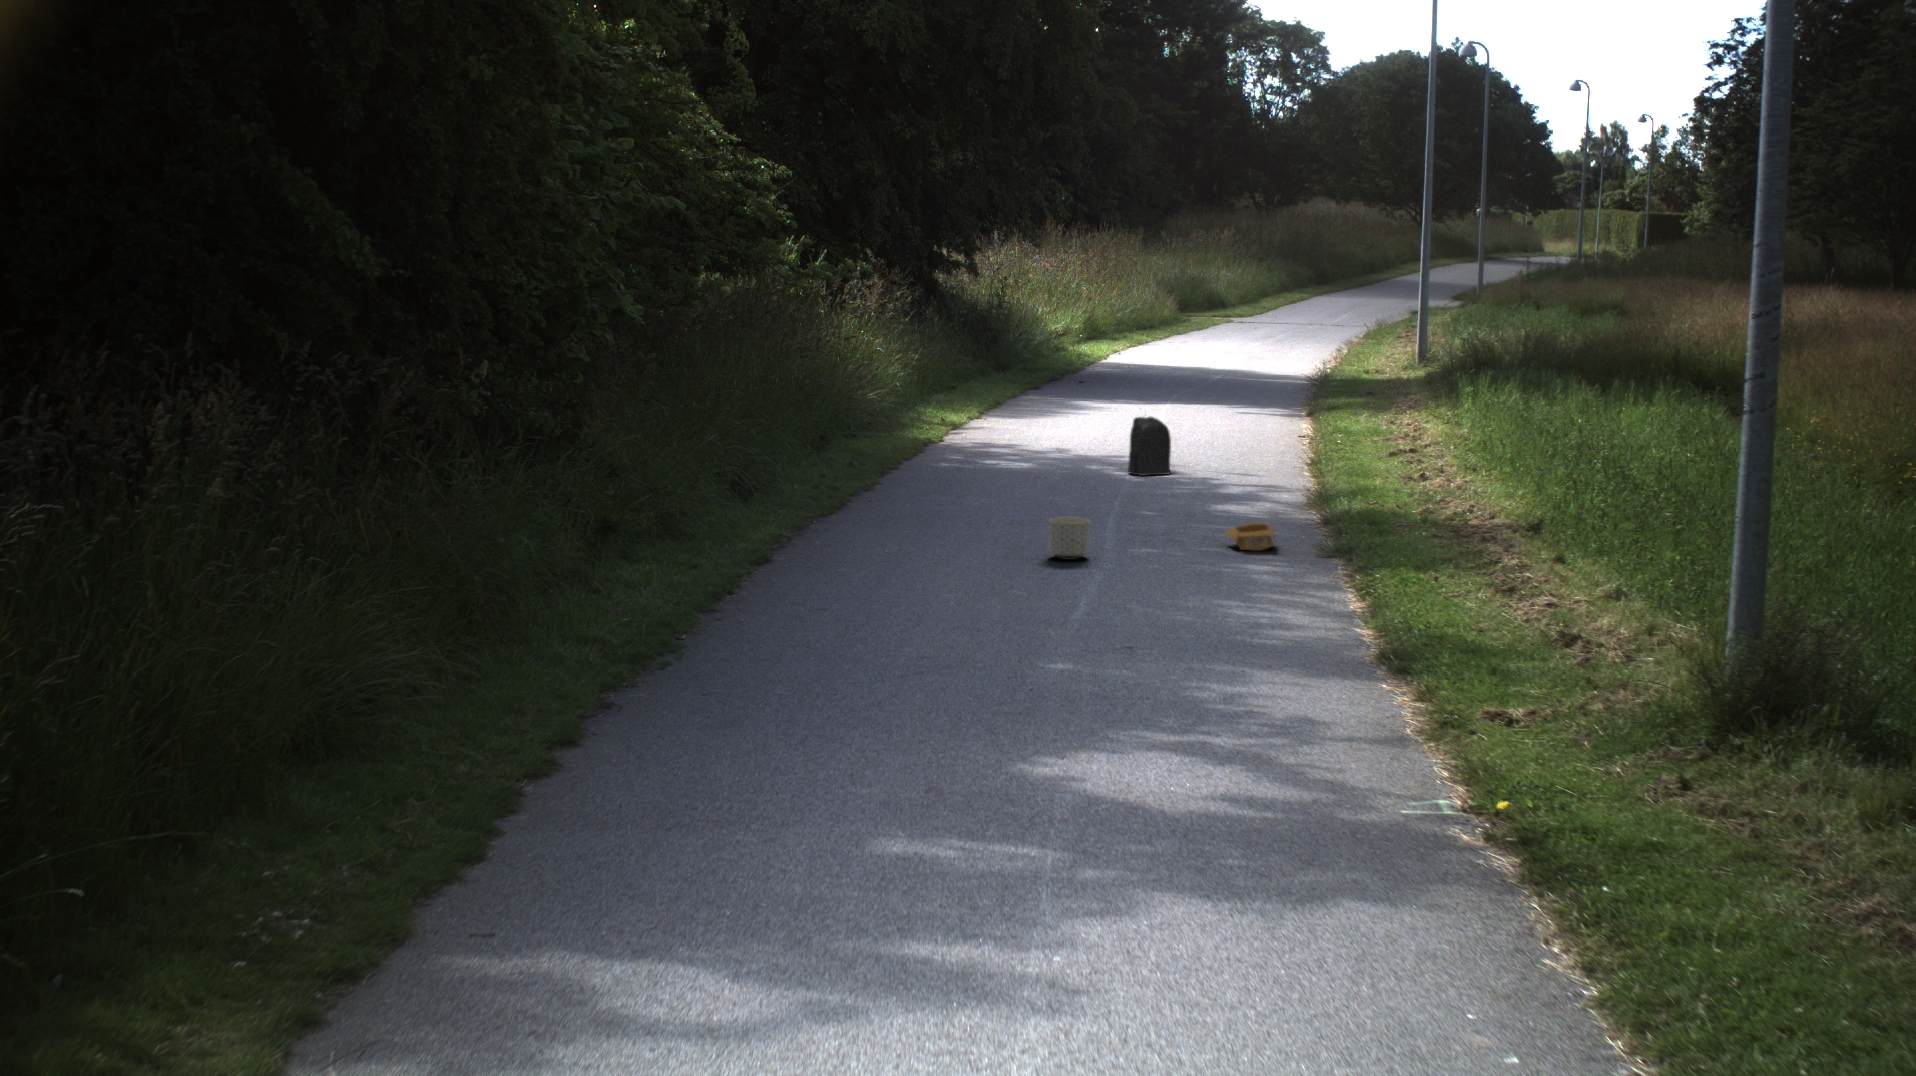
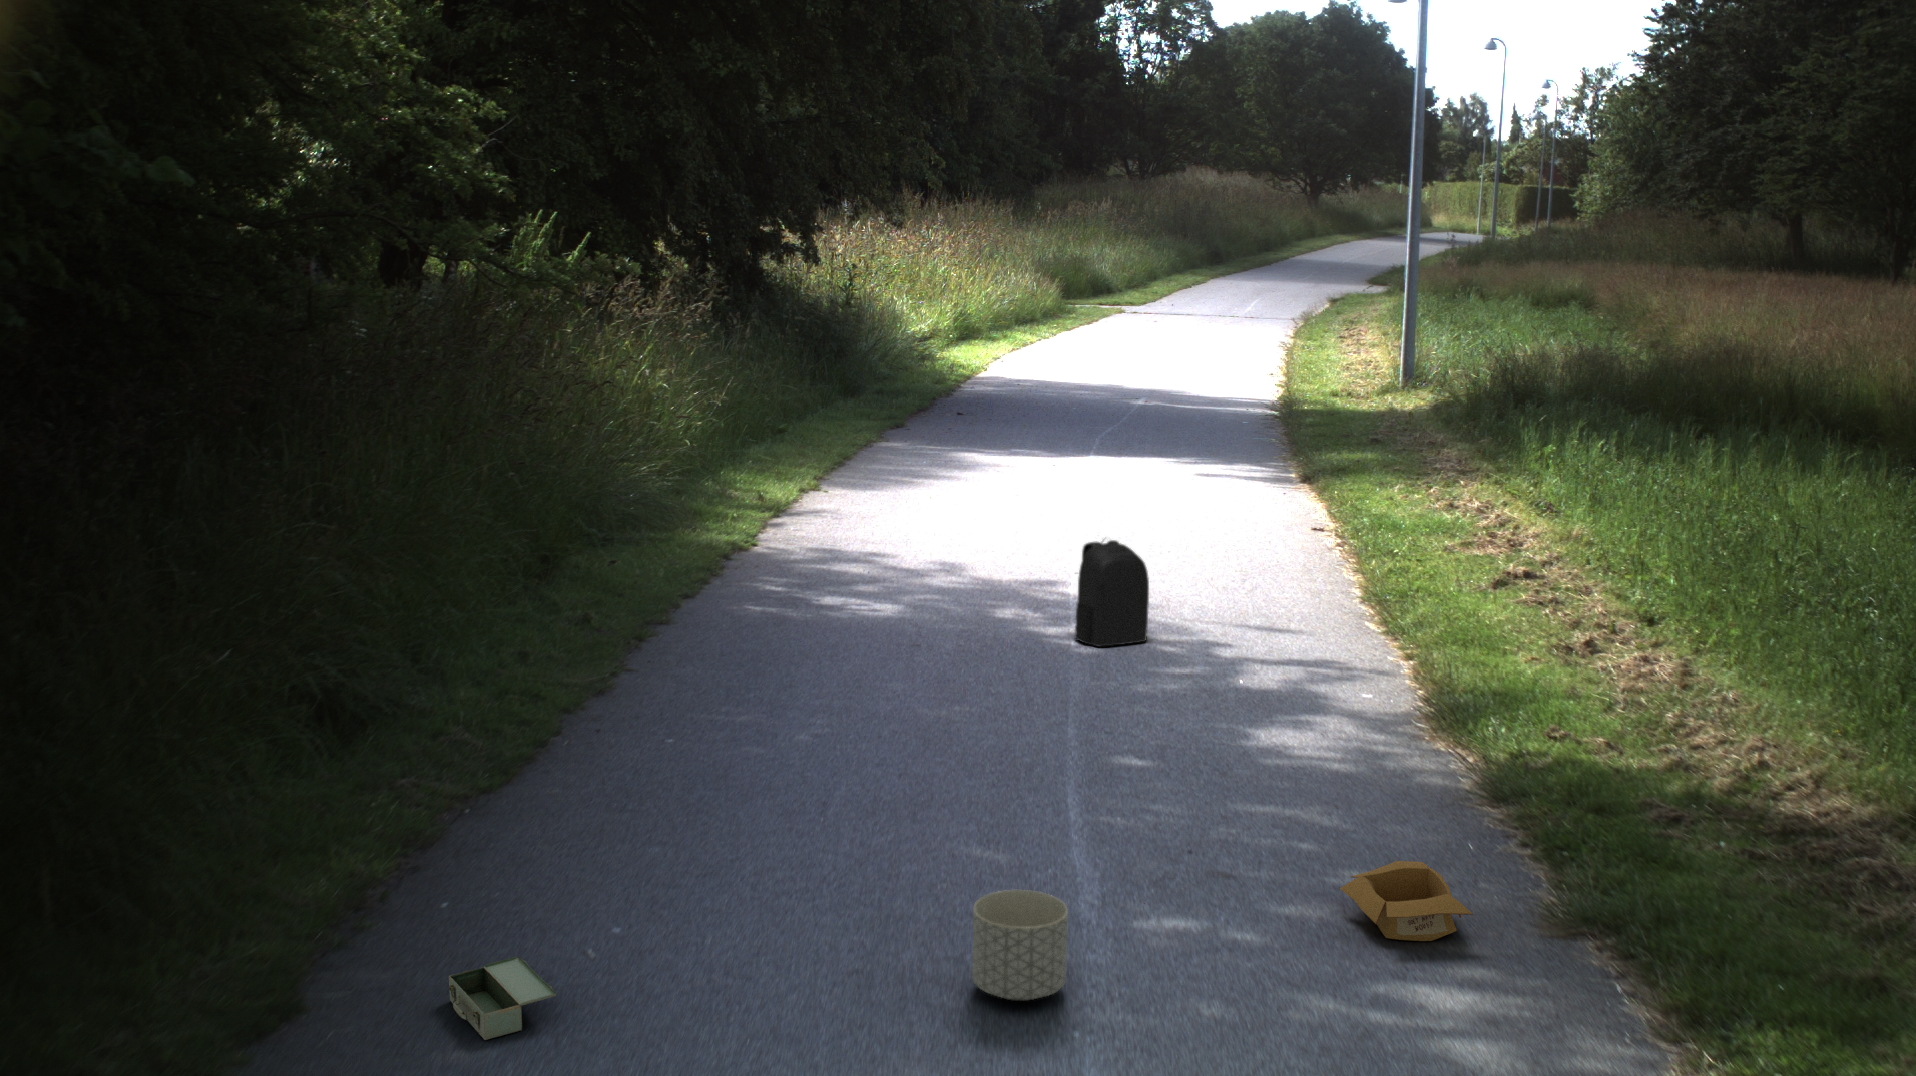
toolbox: none [827,542,873,564] -> present [449,957,556,1040]

